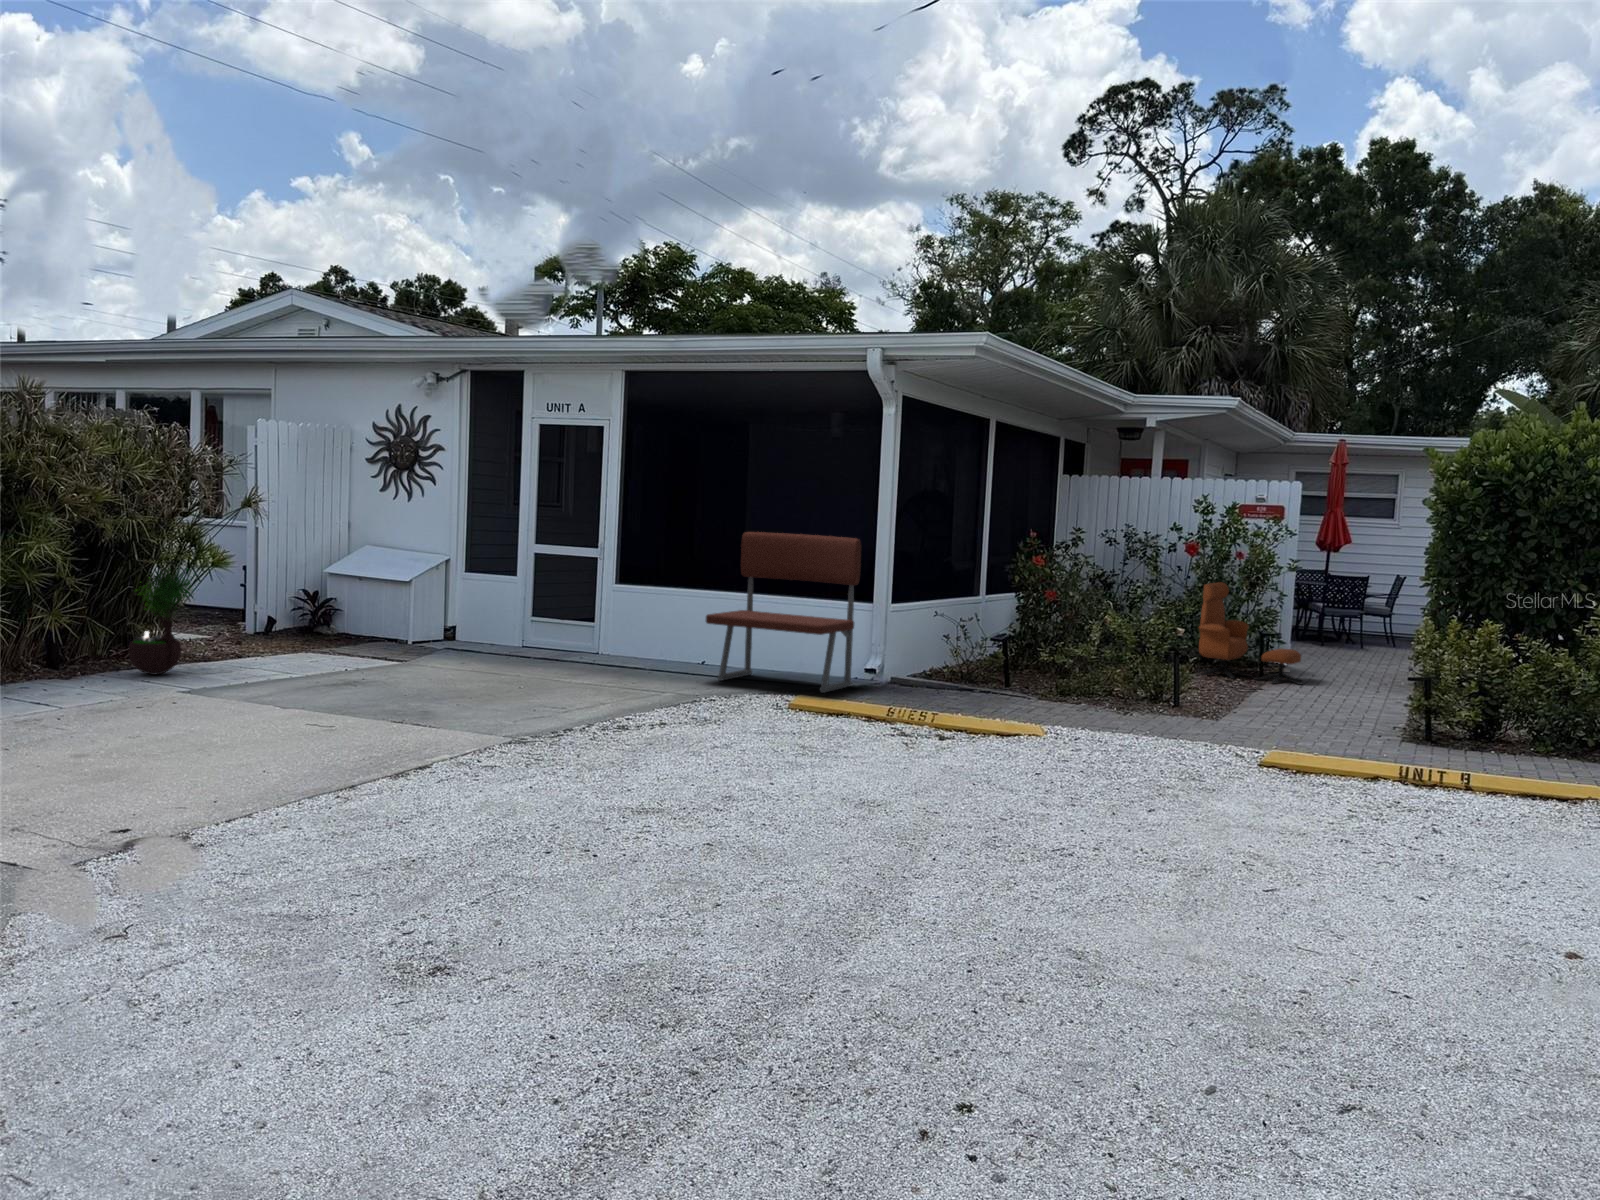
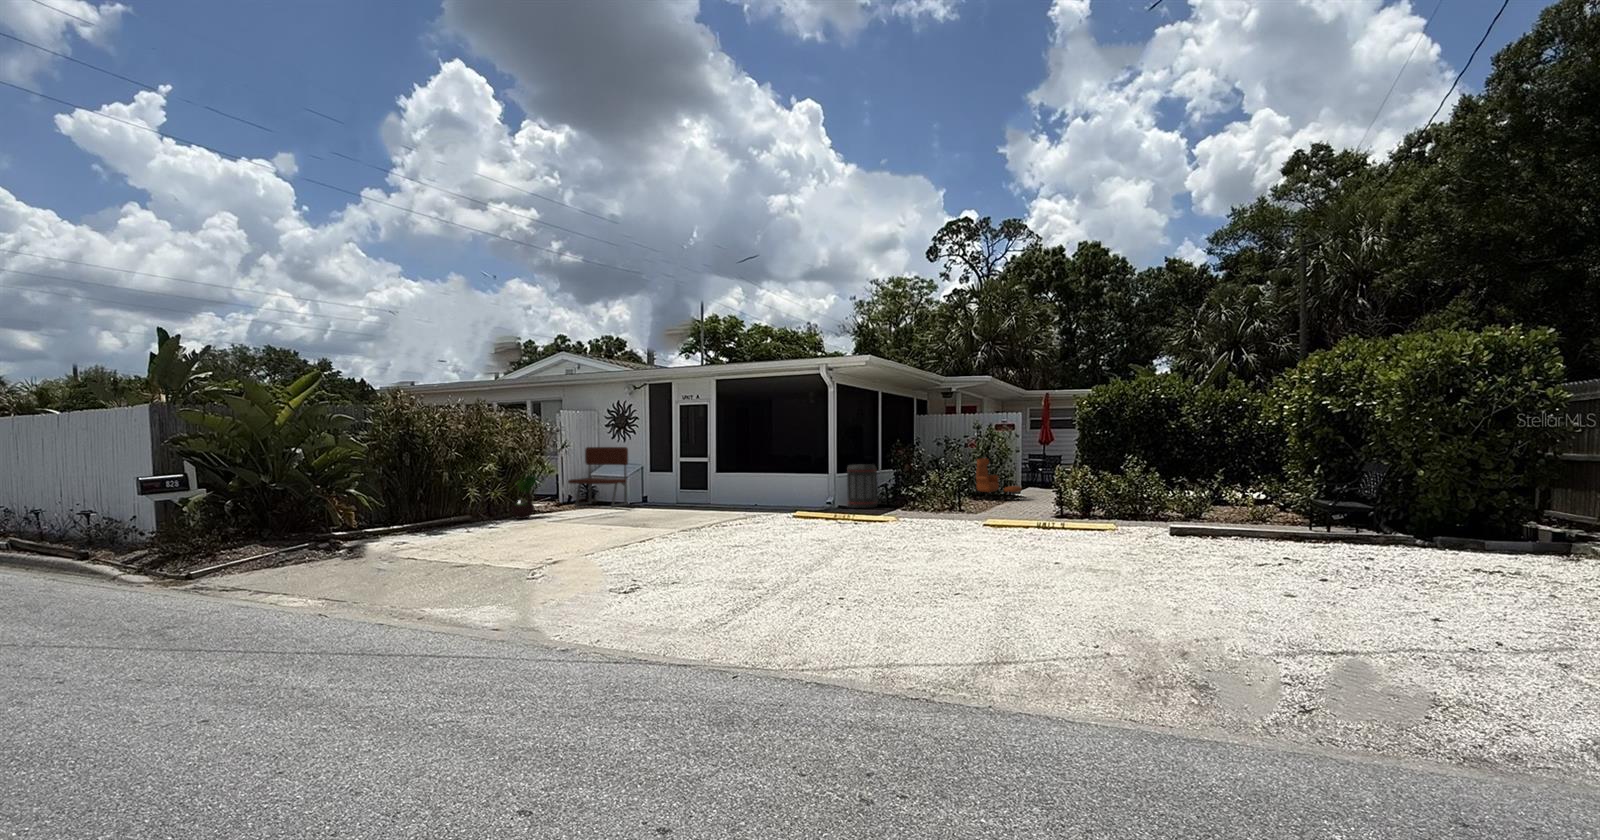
bench: present [706,532,861,693] -> present [568,447,628,507]
trash can: none [909,584,983,686] -> present [847,464,877,508]

